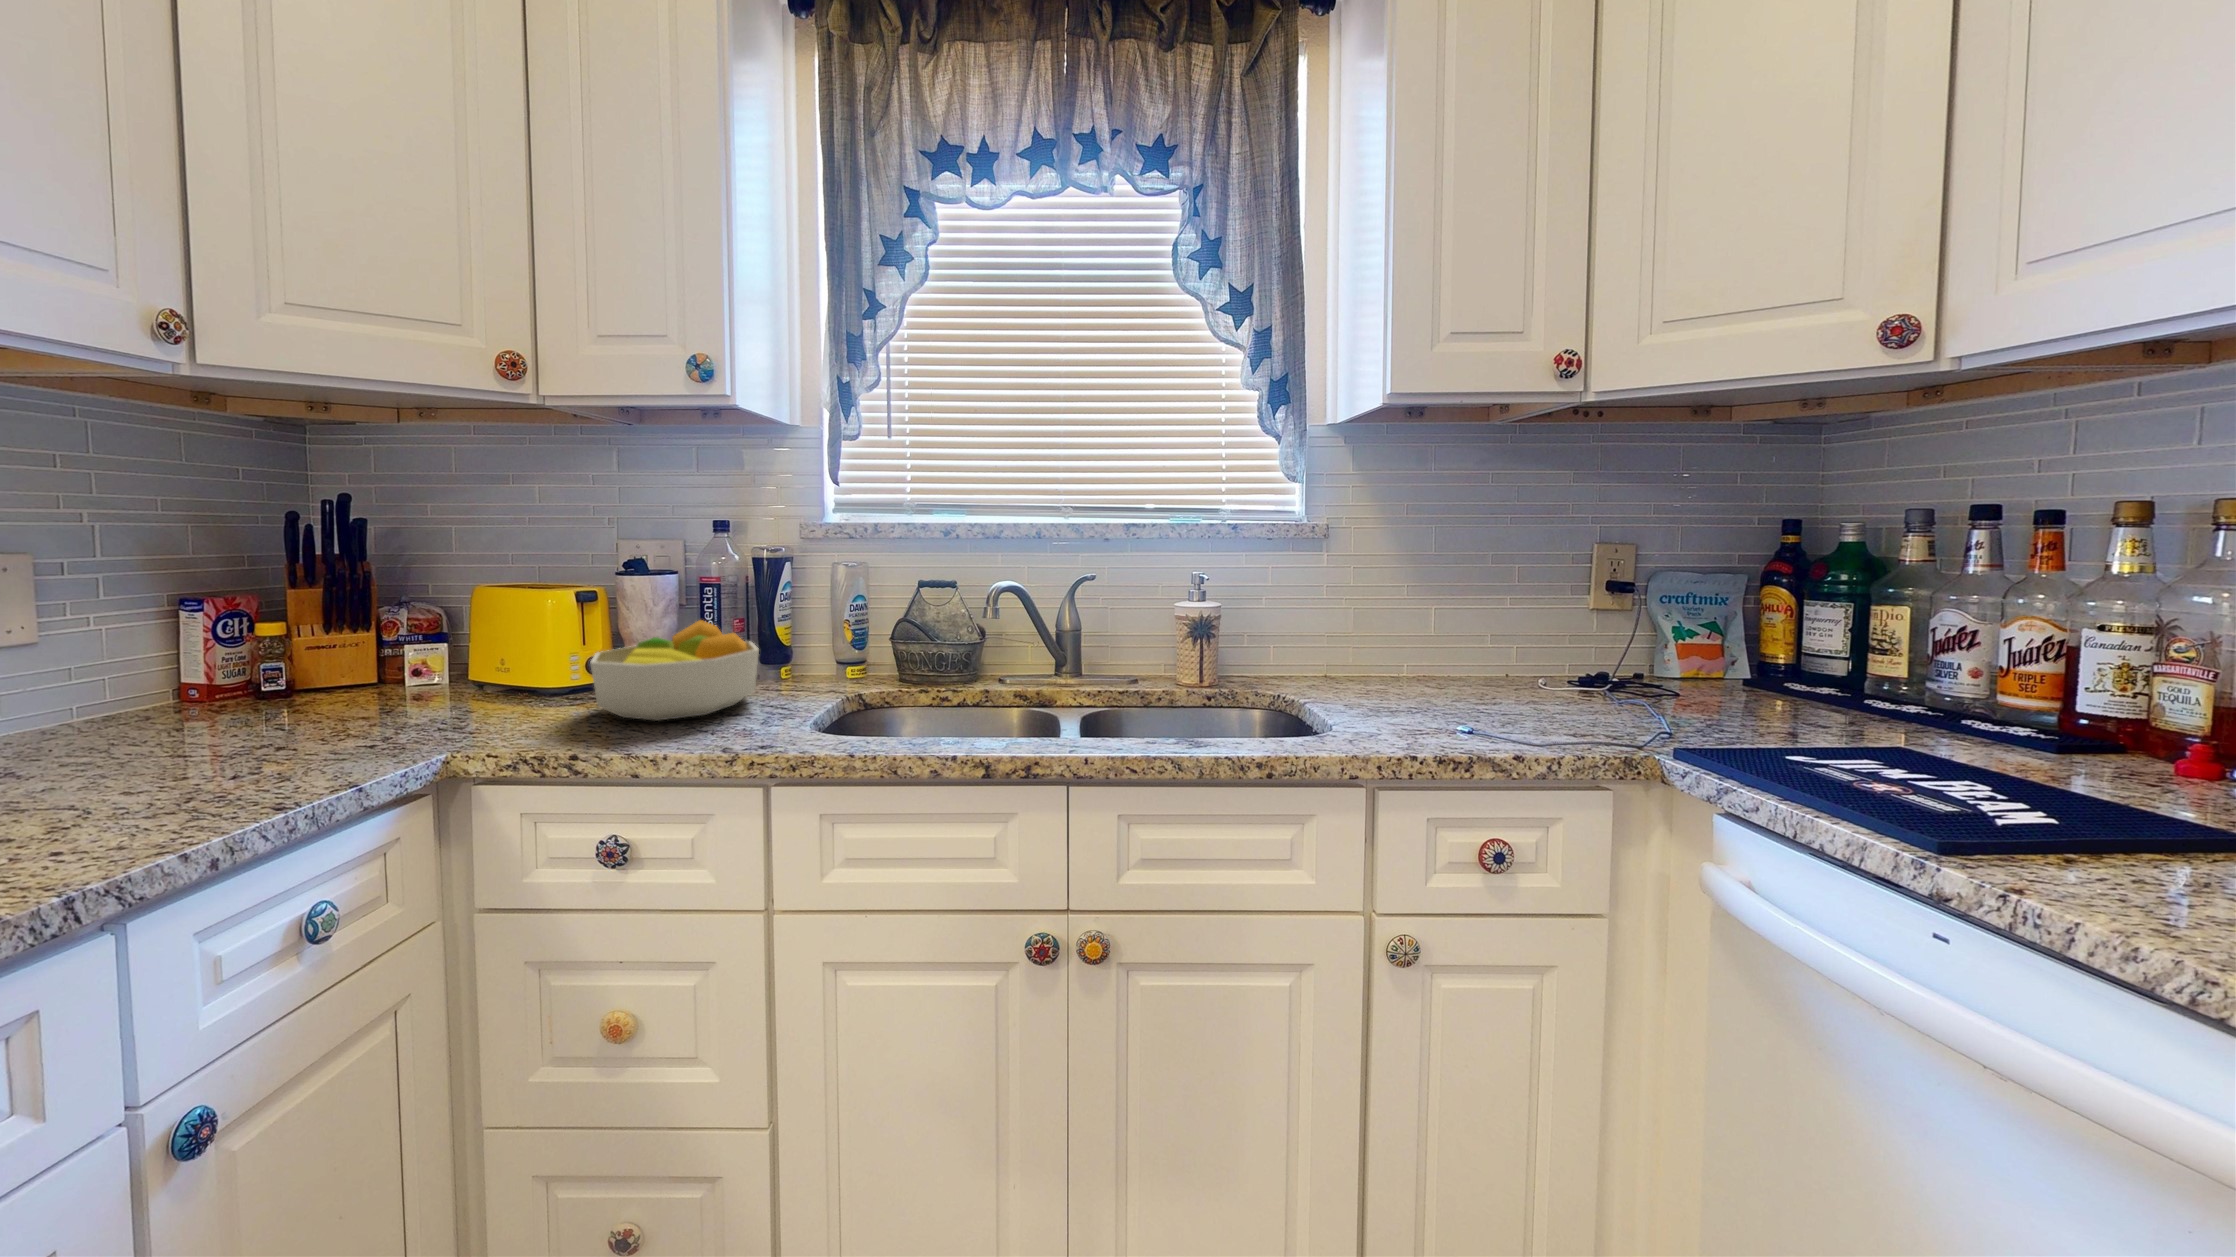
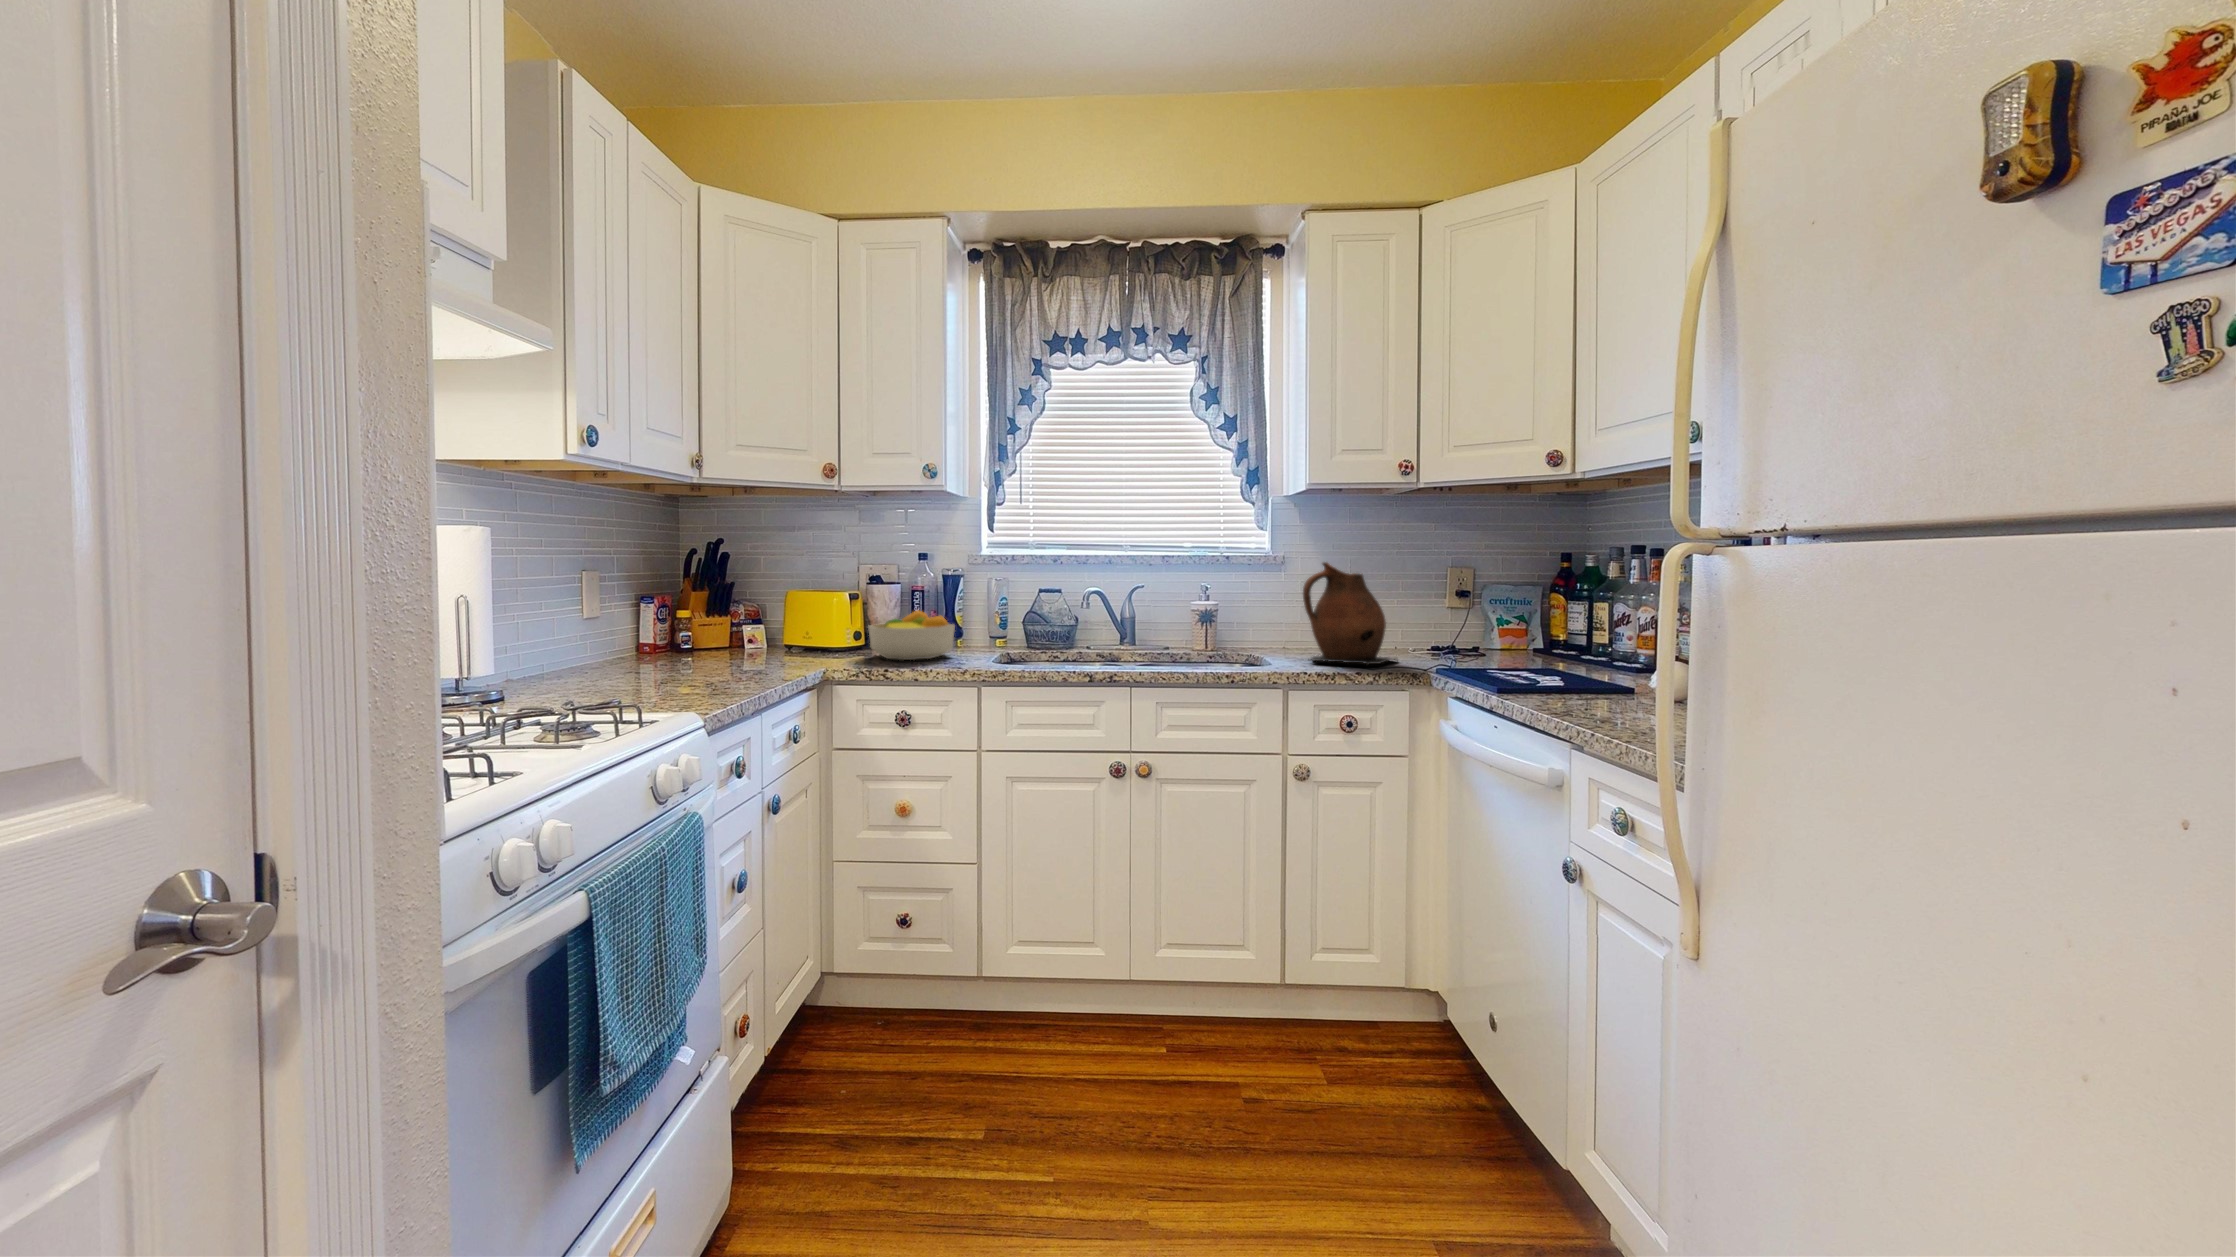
ceramic pitcher: none [1381,538,1544,733] -> present [1303,562,1397,665]

